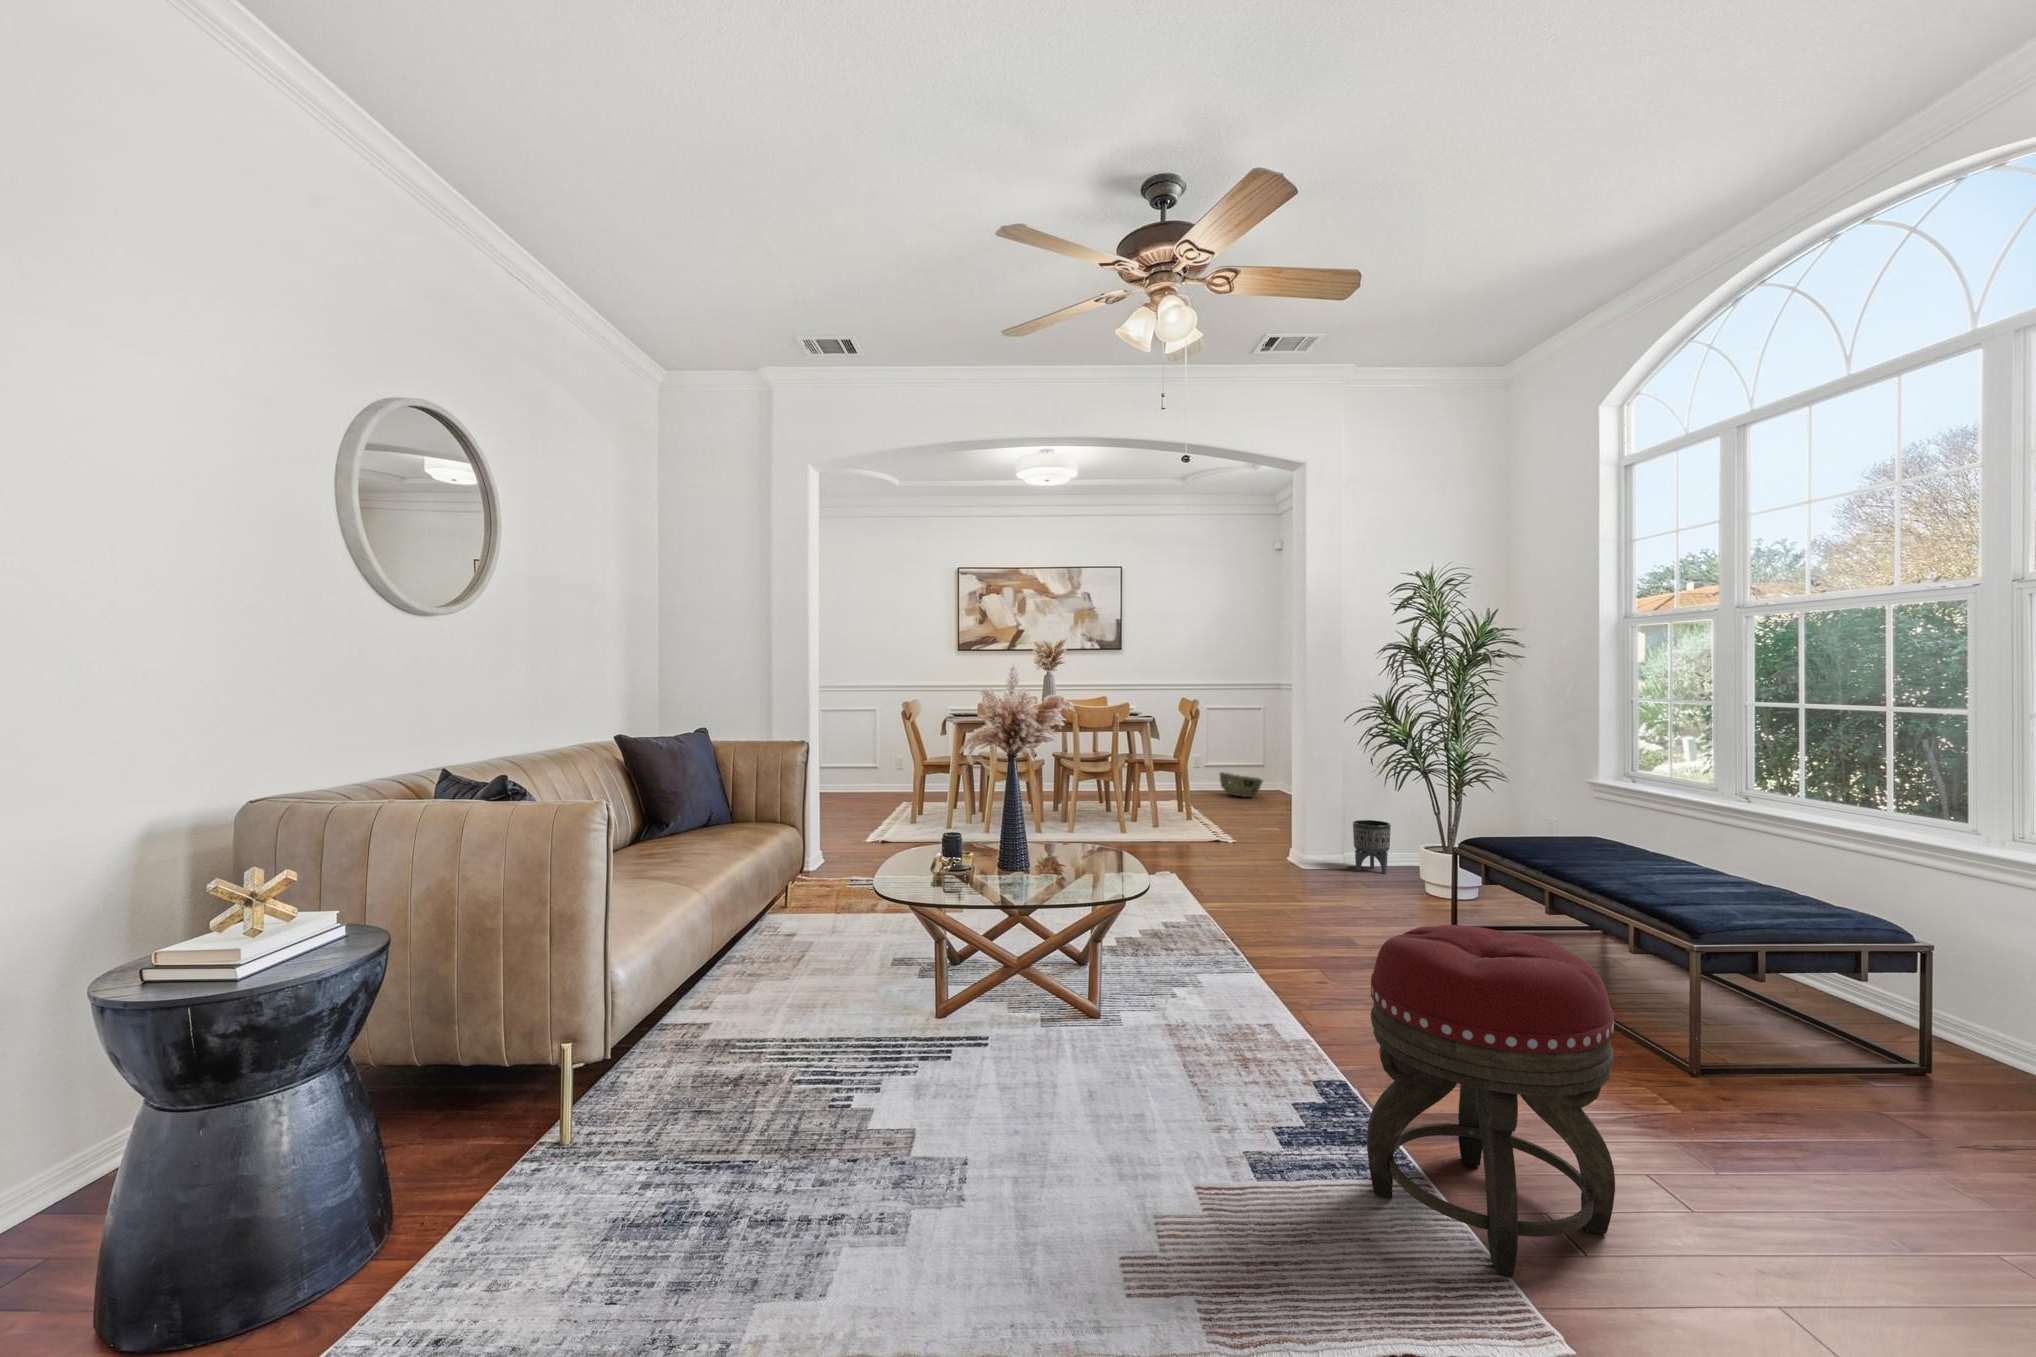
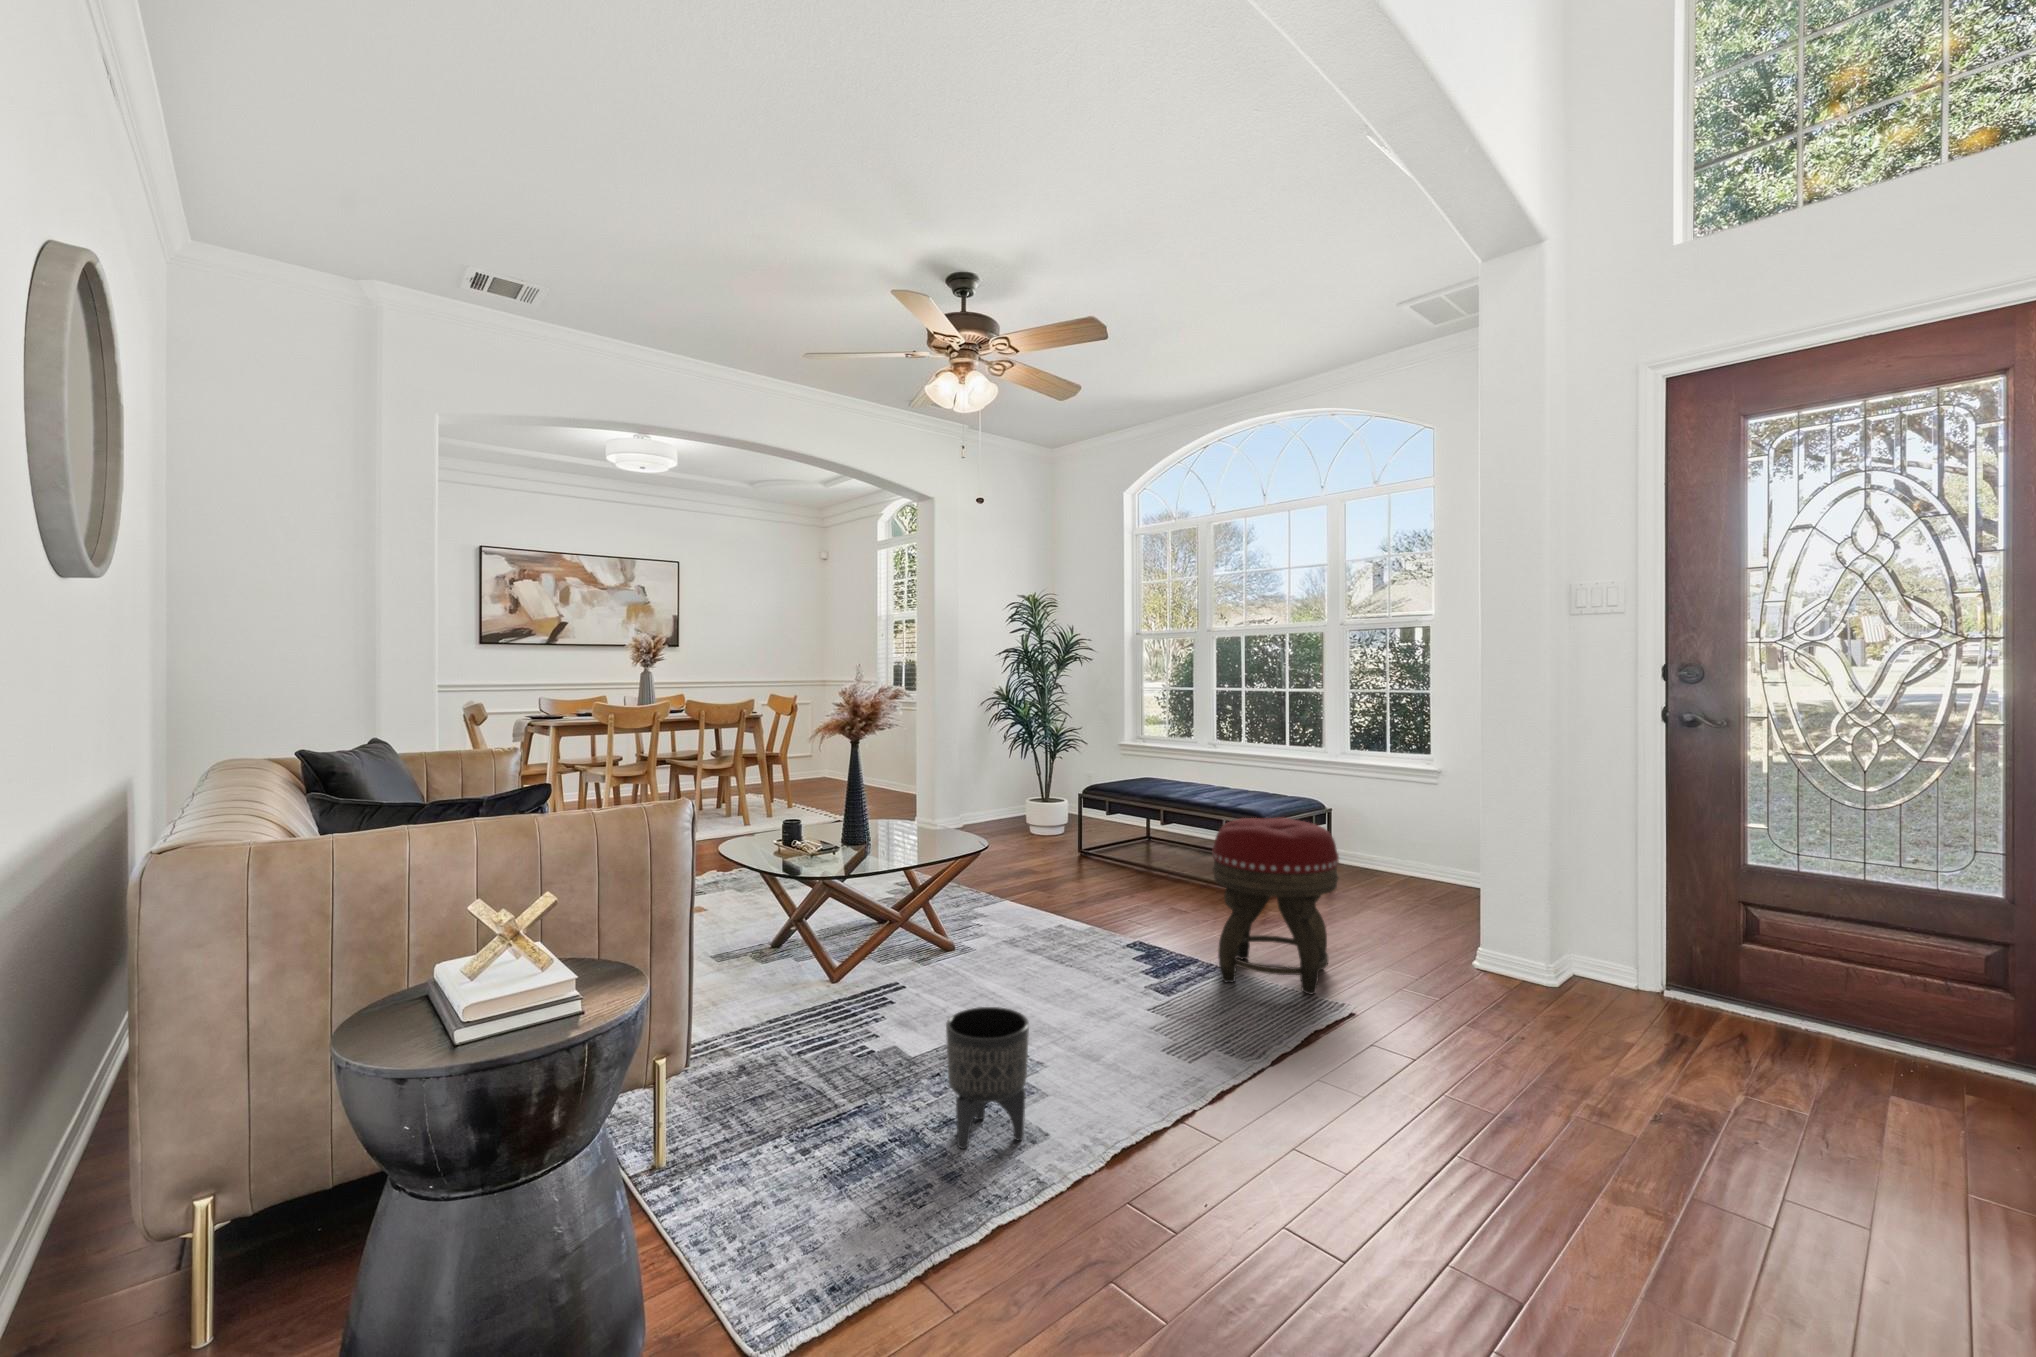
woven basket: present [1220,772,1263,797] -> none [771,760,815,782]
planter: present [1353,820,1391,873] -> present [946,1007,1029,1149]

